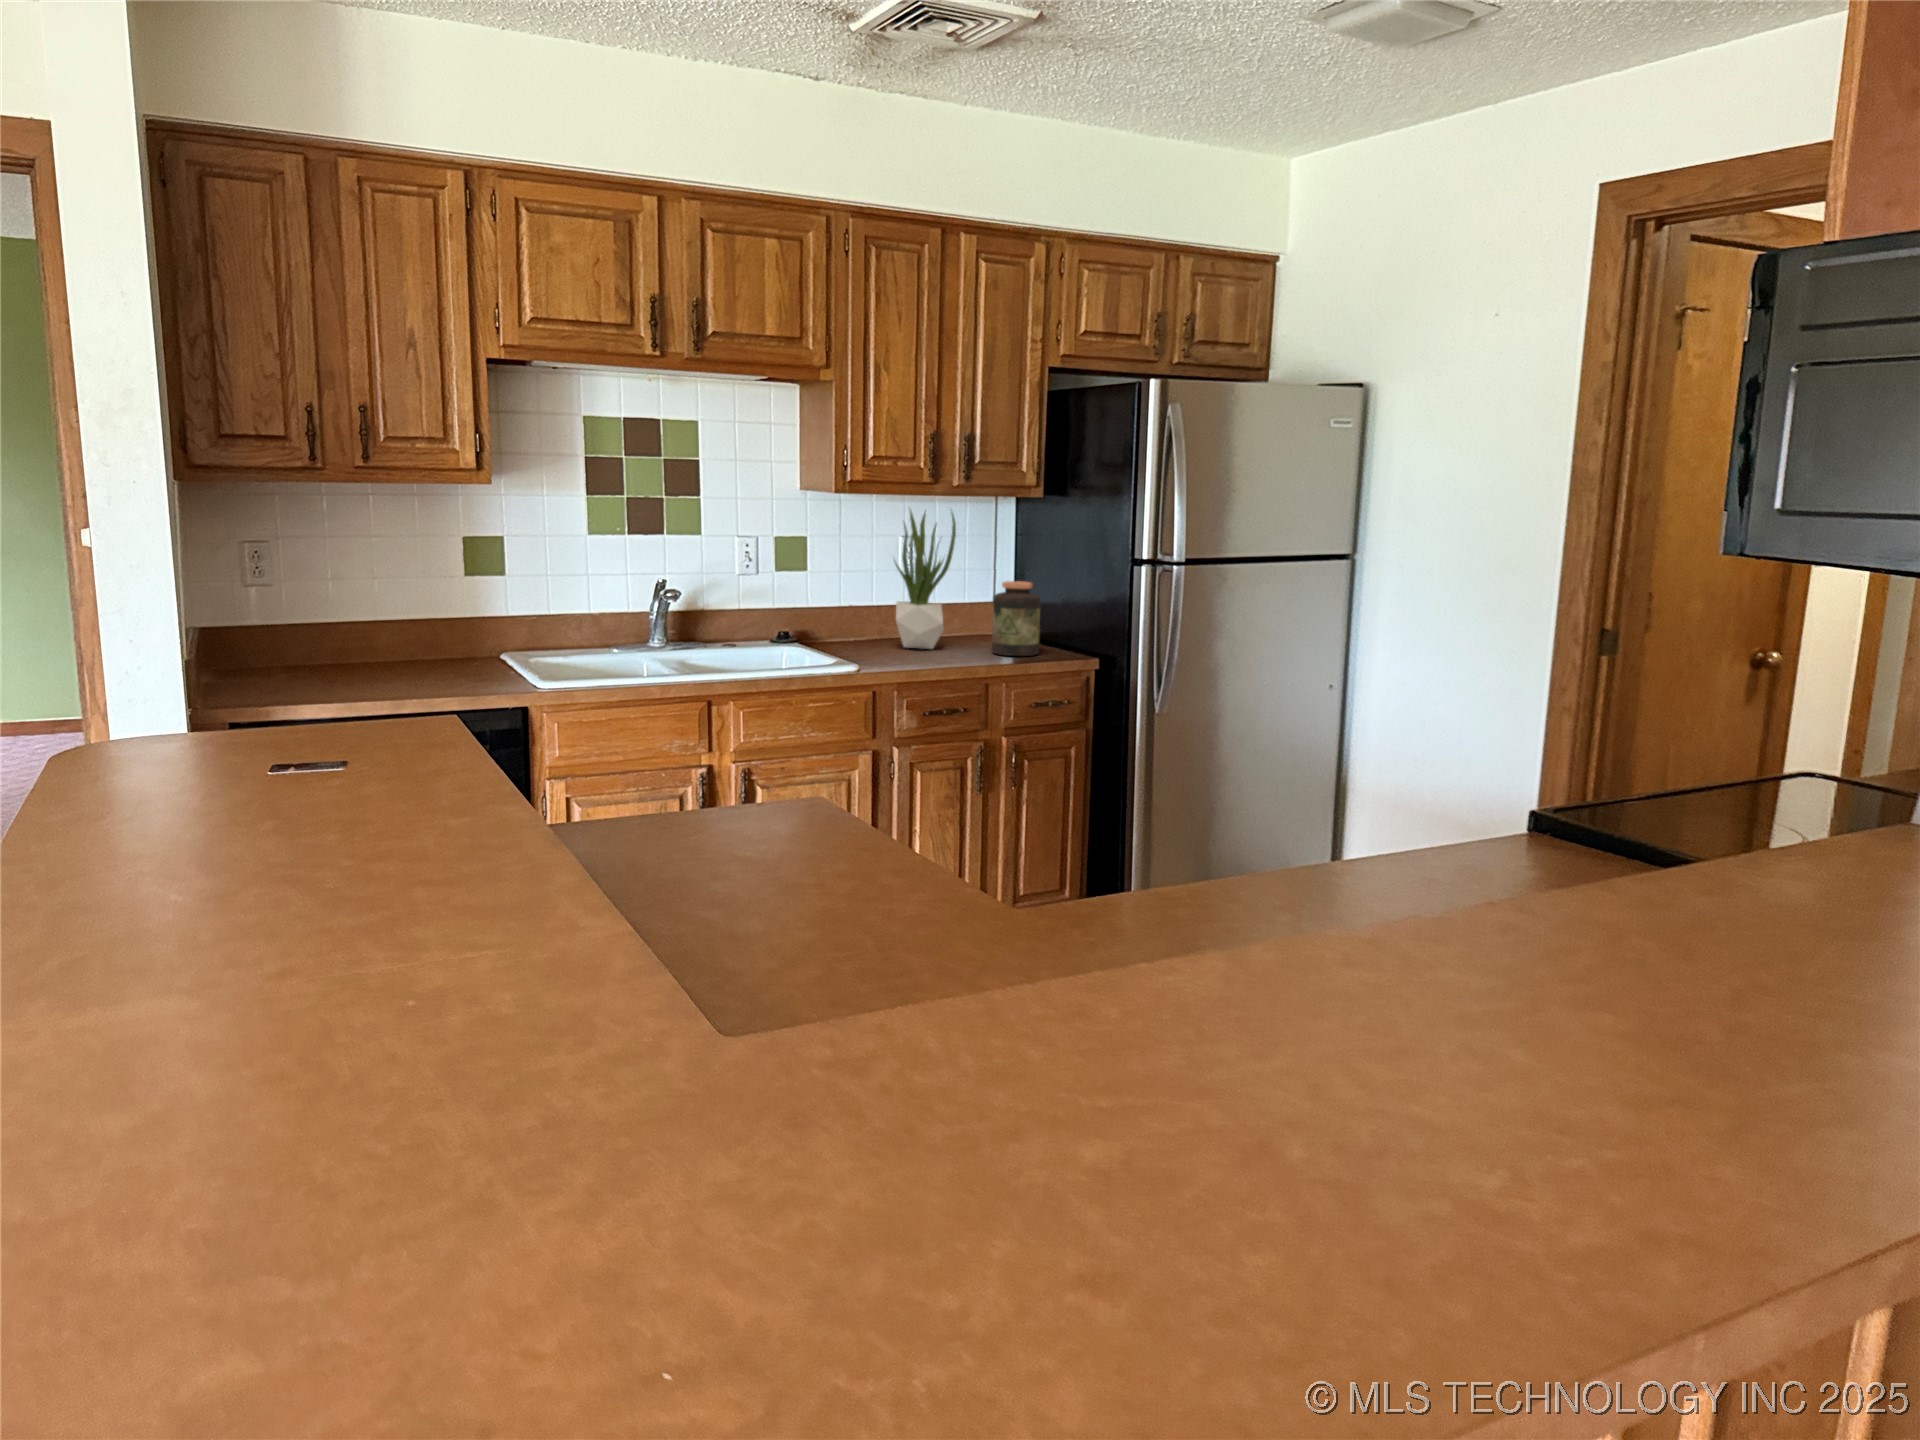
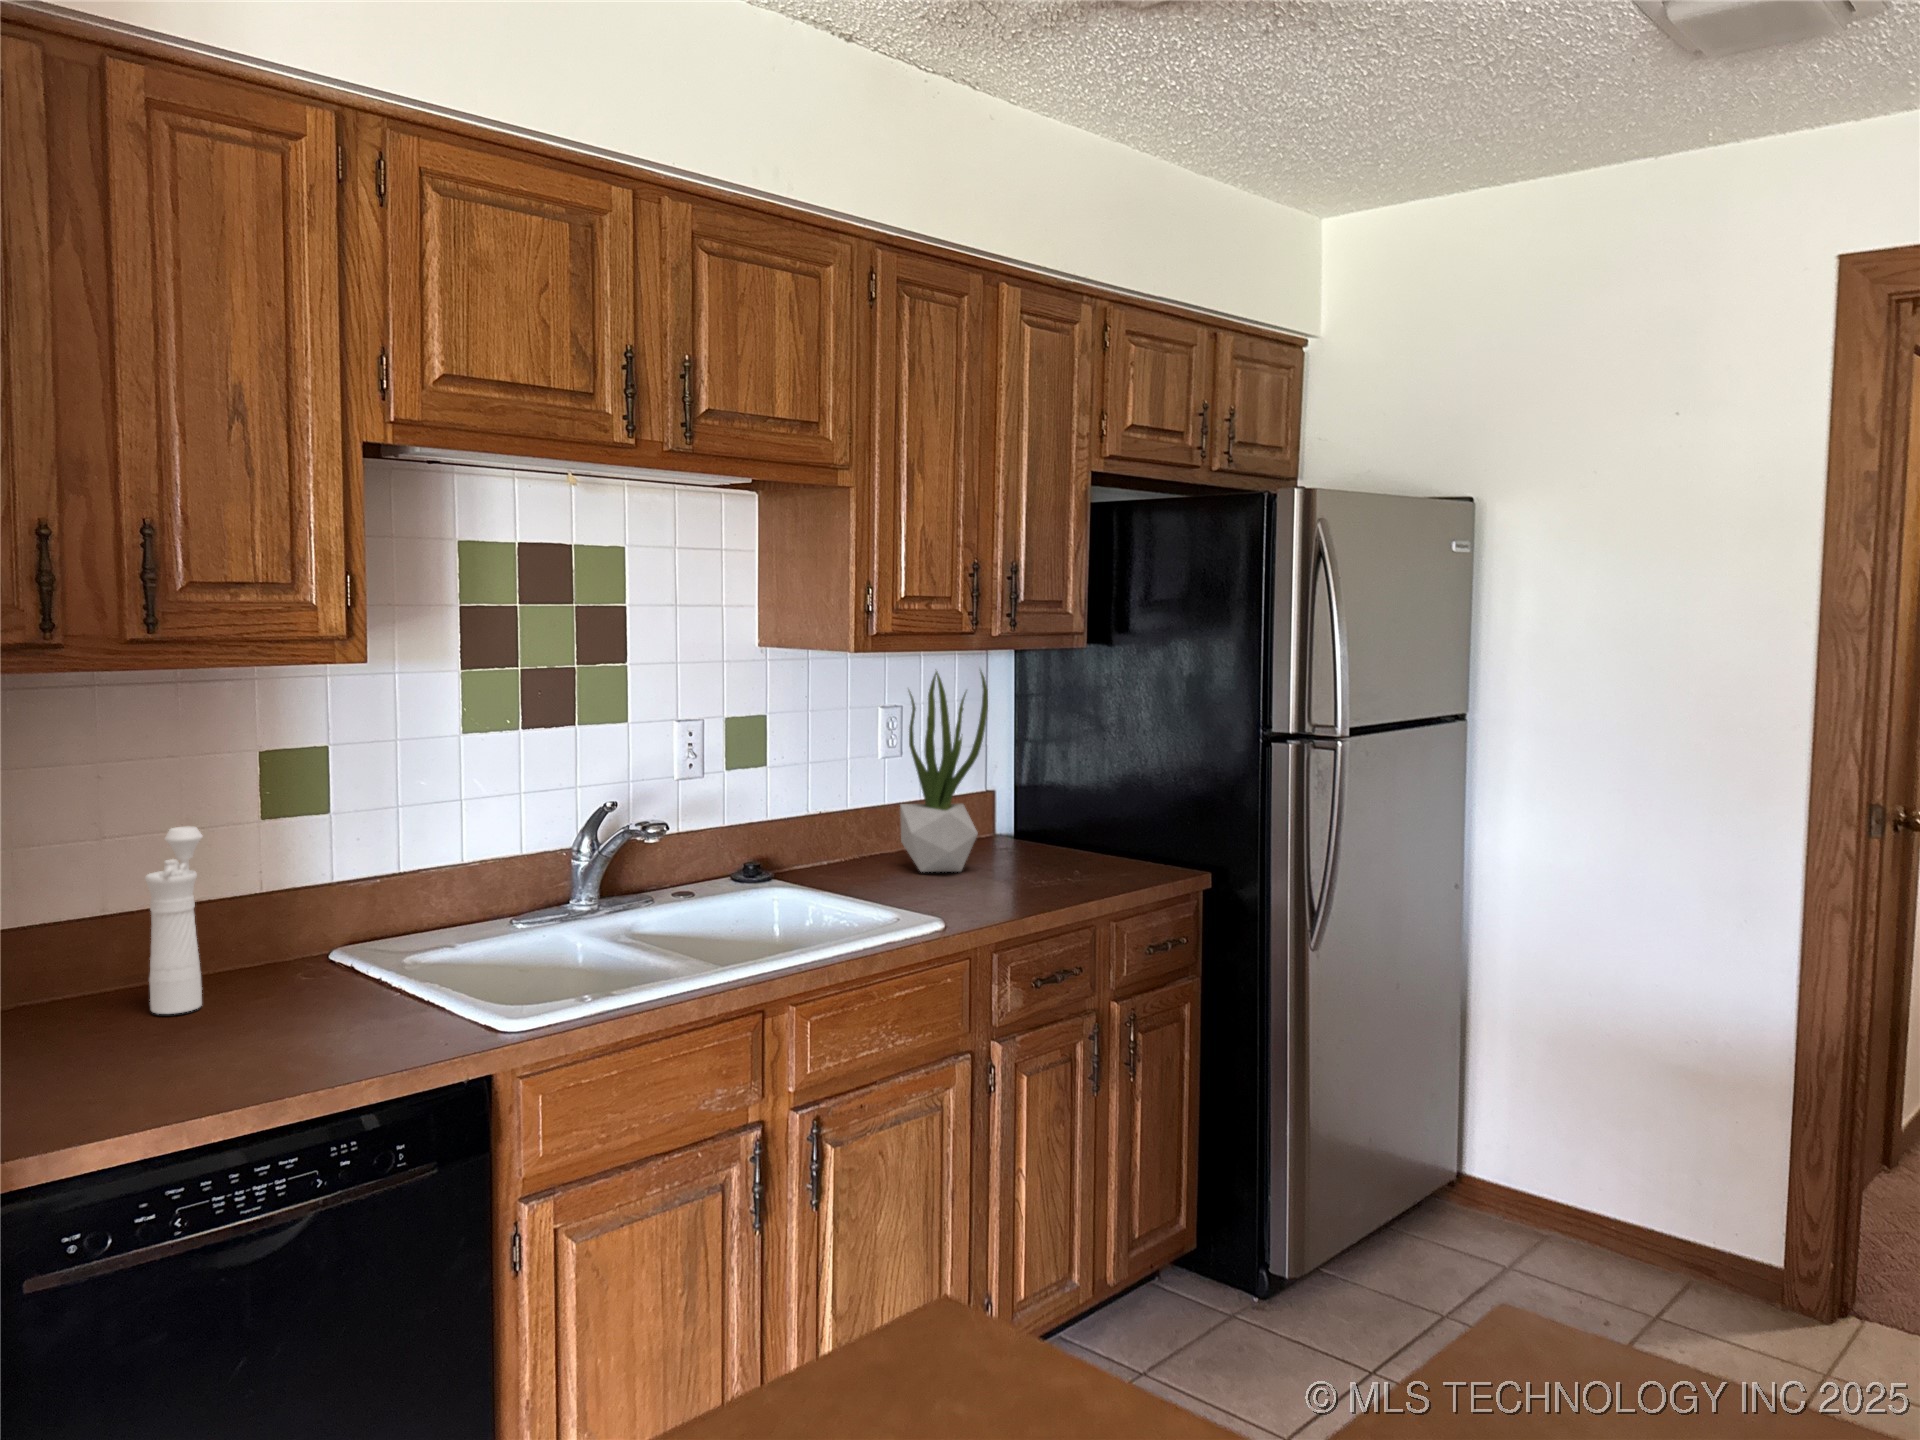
pepper mill: none [387,575,427,671] -> present [145,827,202,1014]
jar: present [992,581,1041,656] -> none [1044,767,1111,874]

